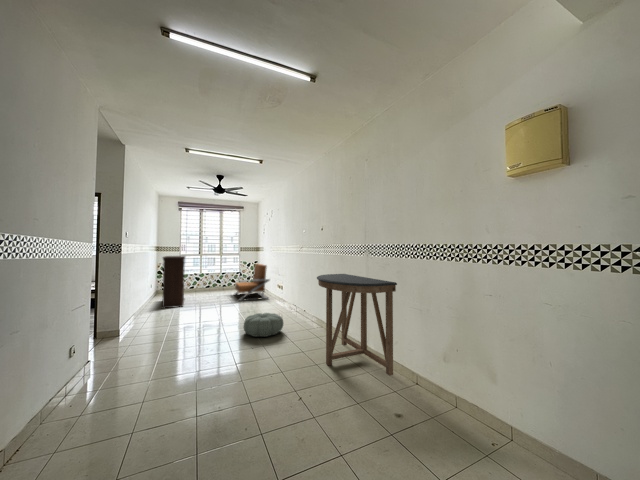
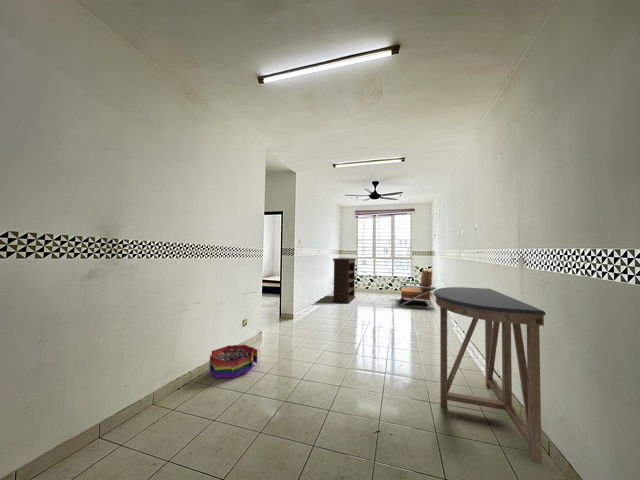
pouf: present [243,313,284,337] -> none [376,322,420,349]
storage bin: none [41,377,127,437] -> present [209,345,257,378]

